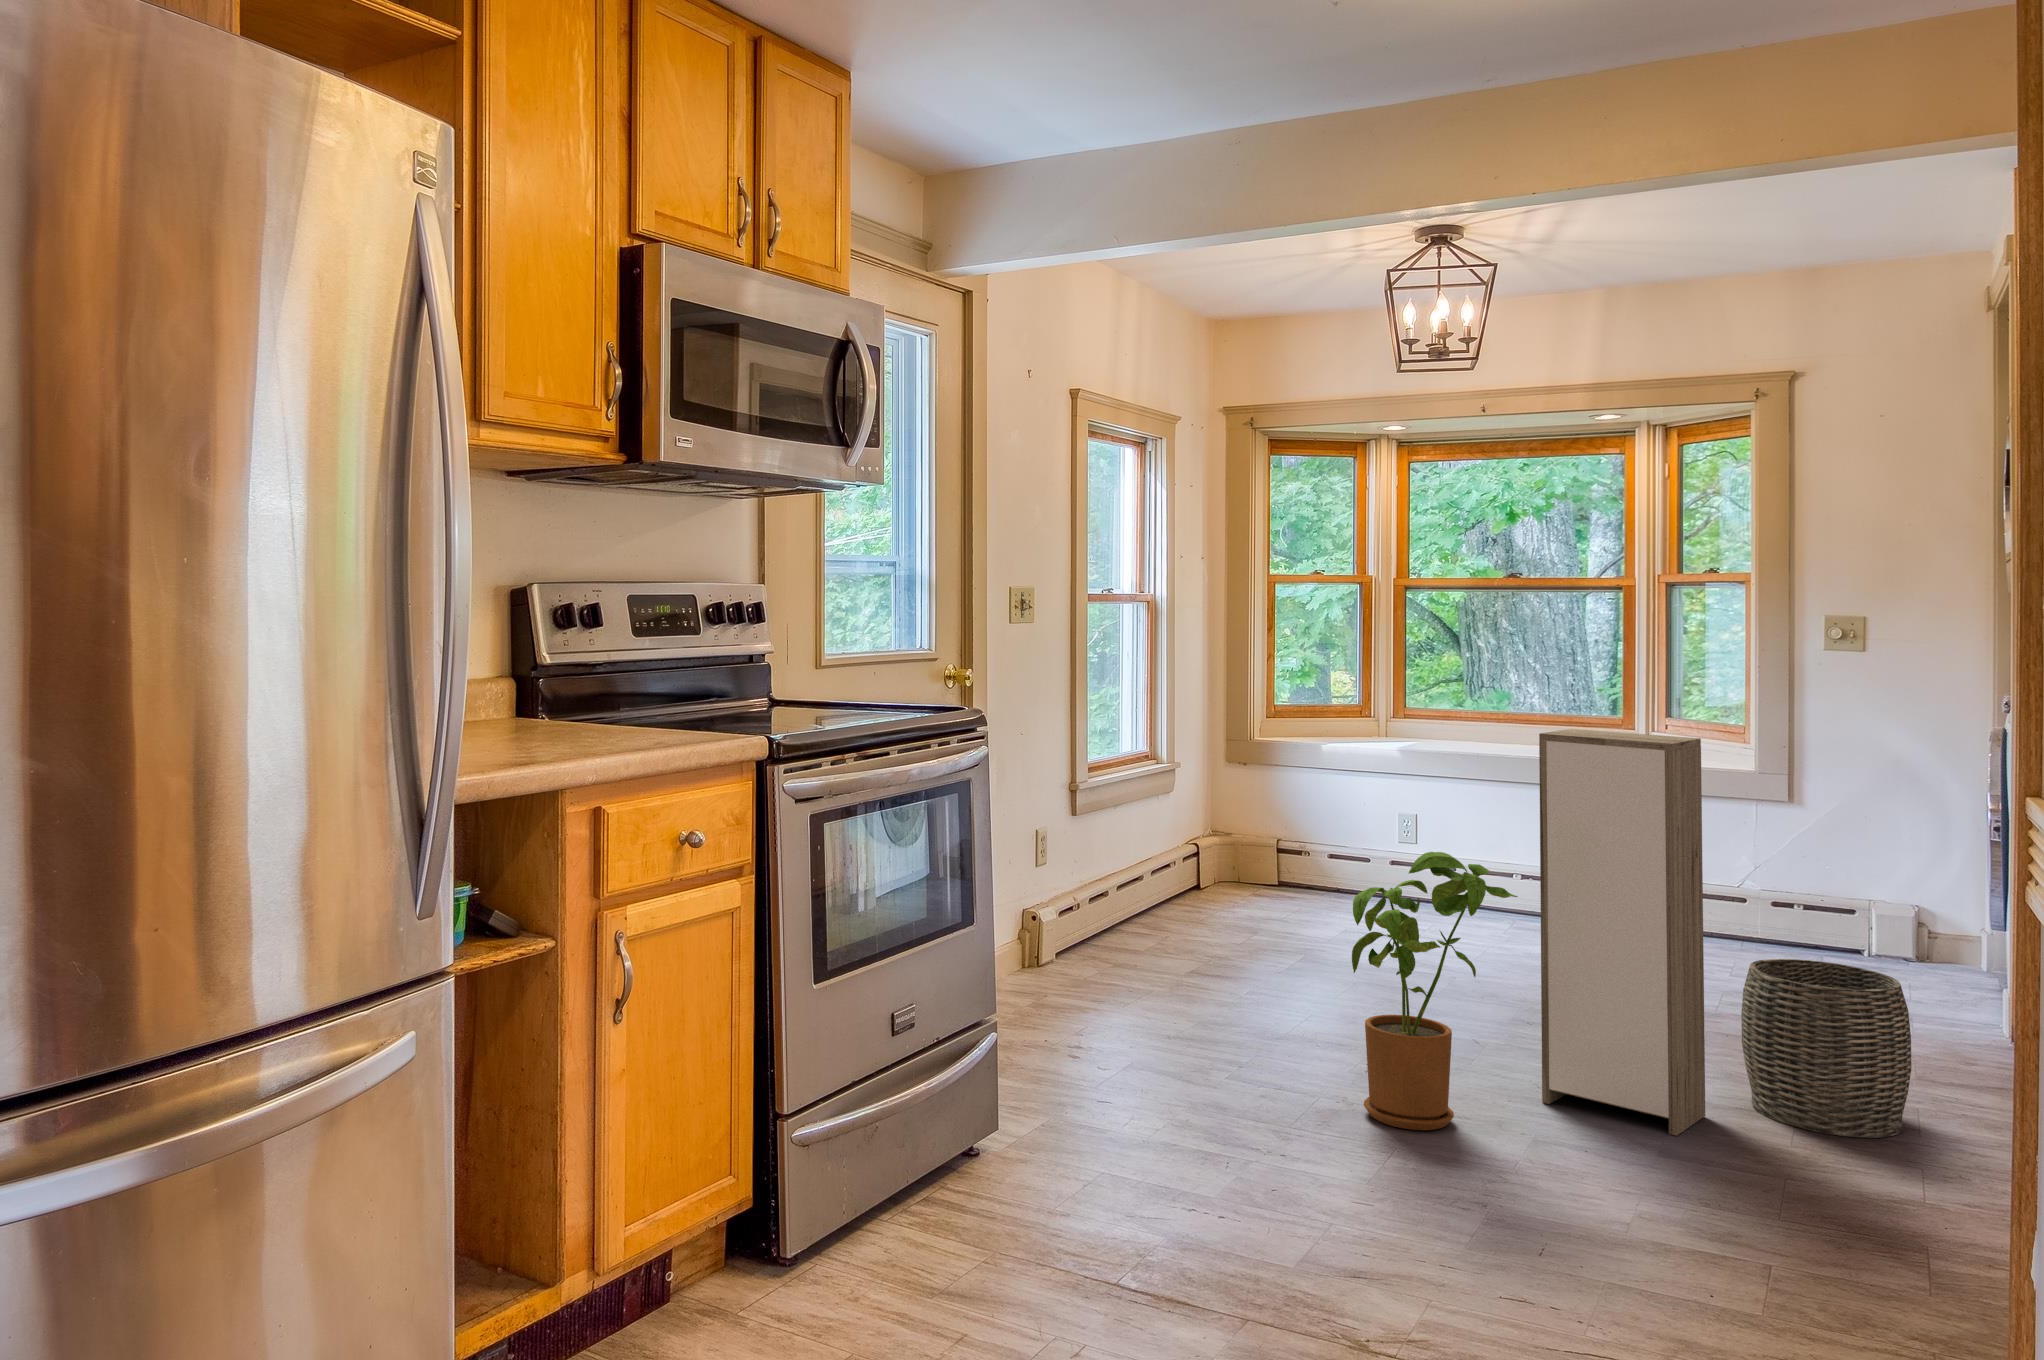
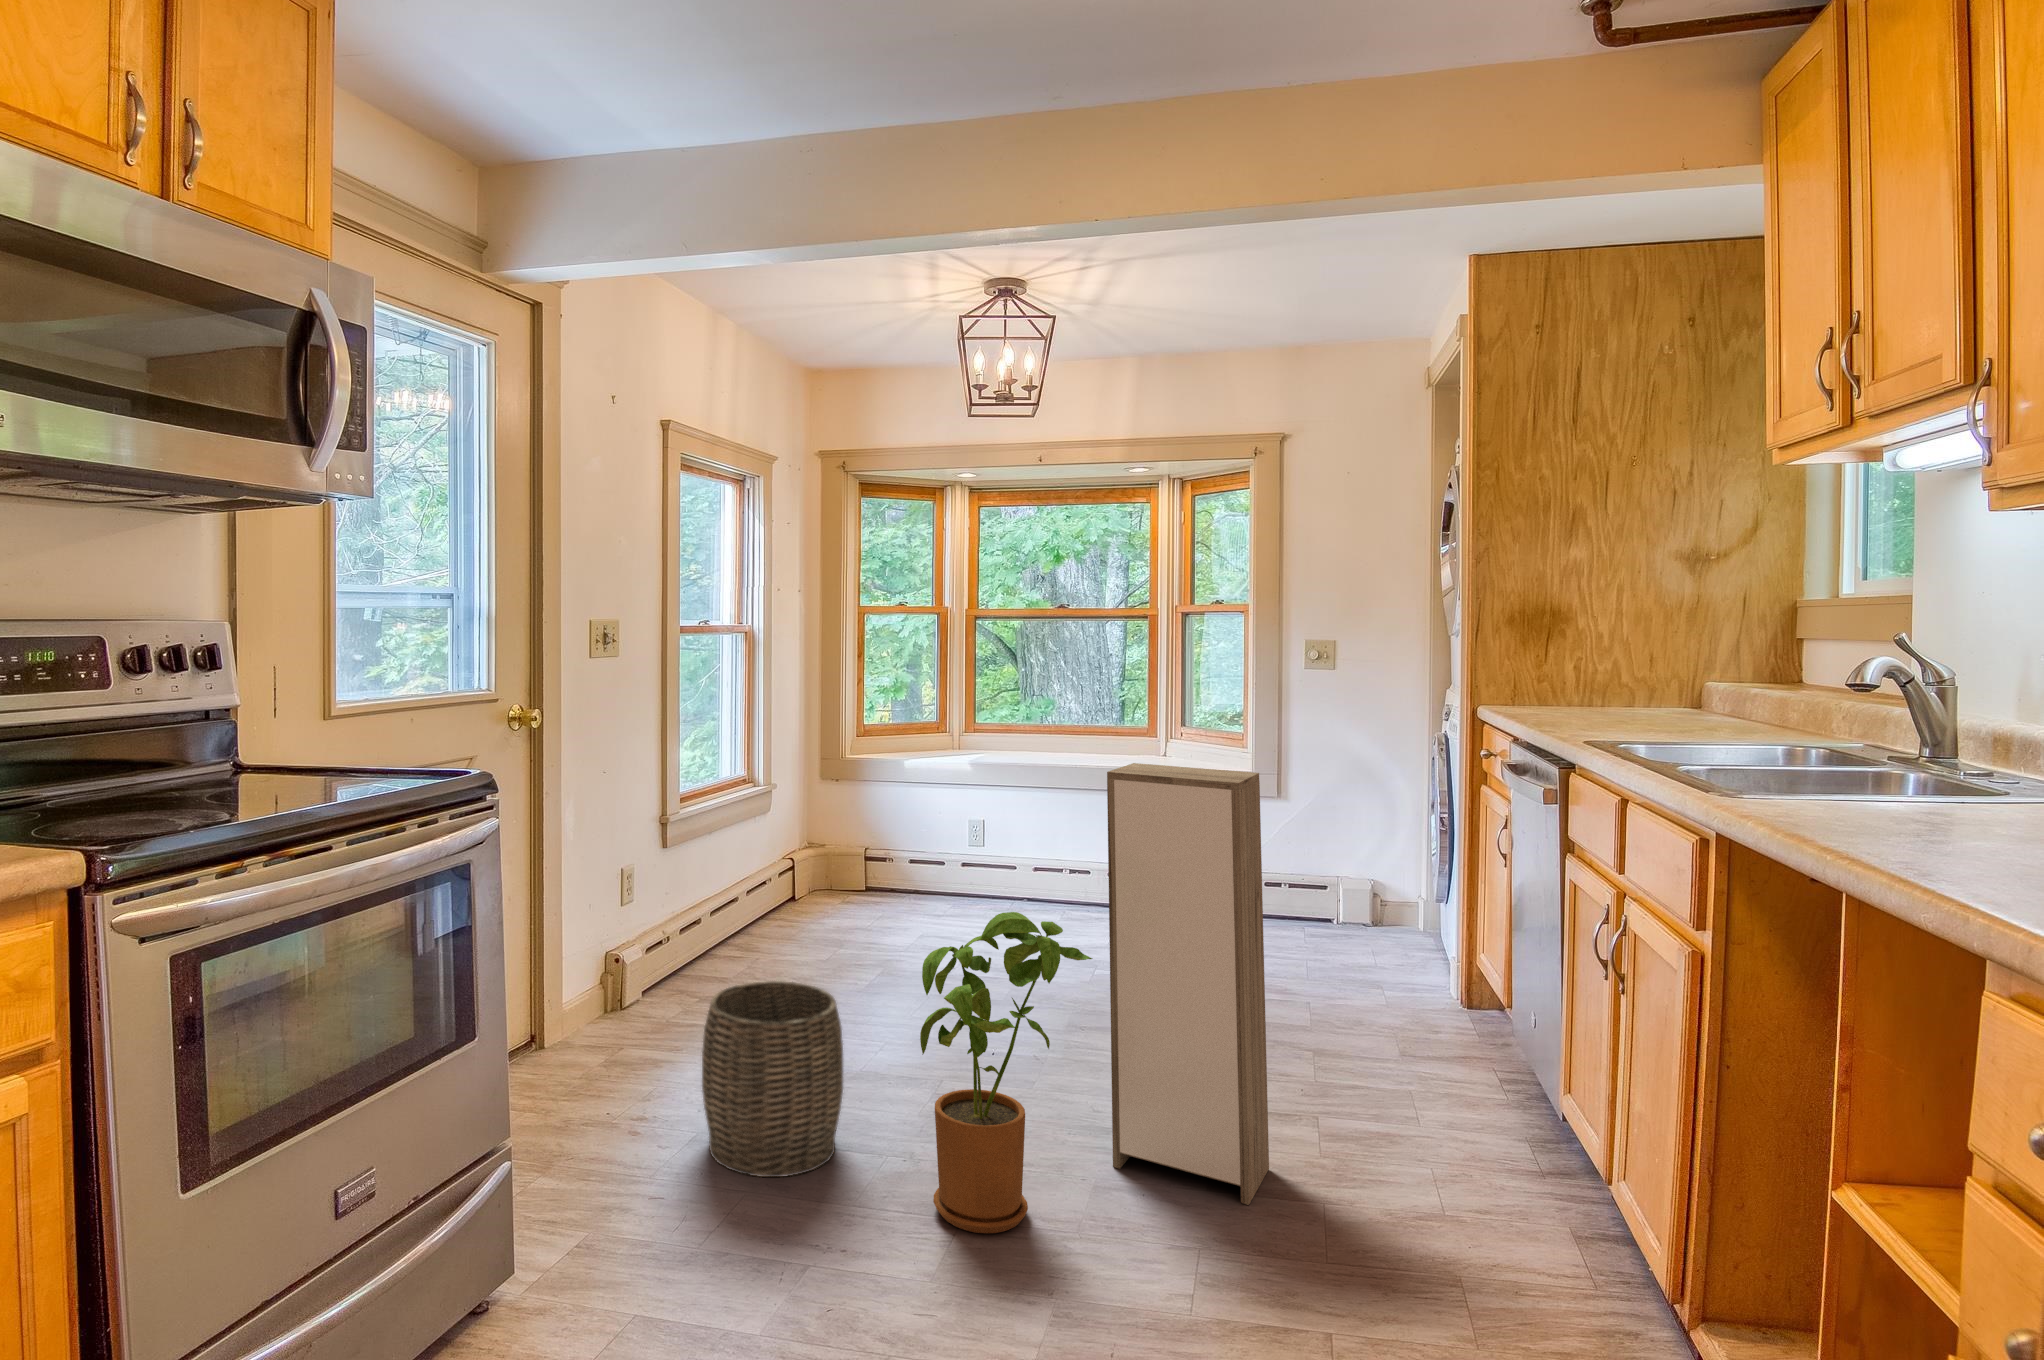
woven basket: present [1741,959,1911,1138] -> present [702,981,843,1177]

